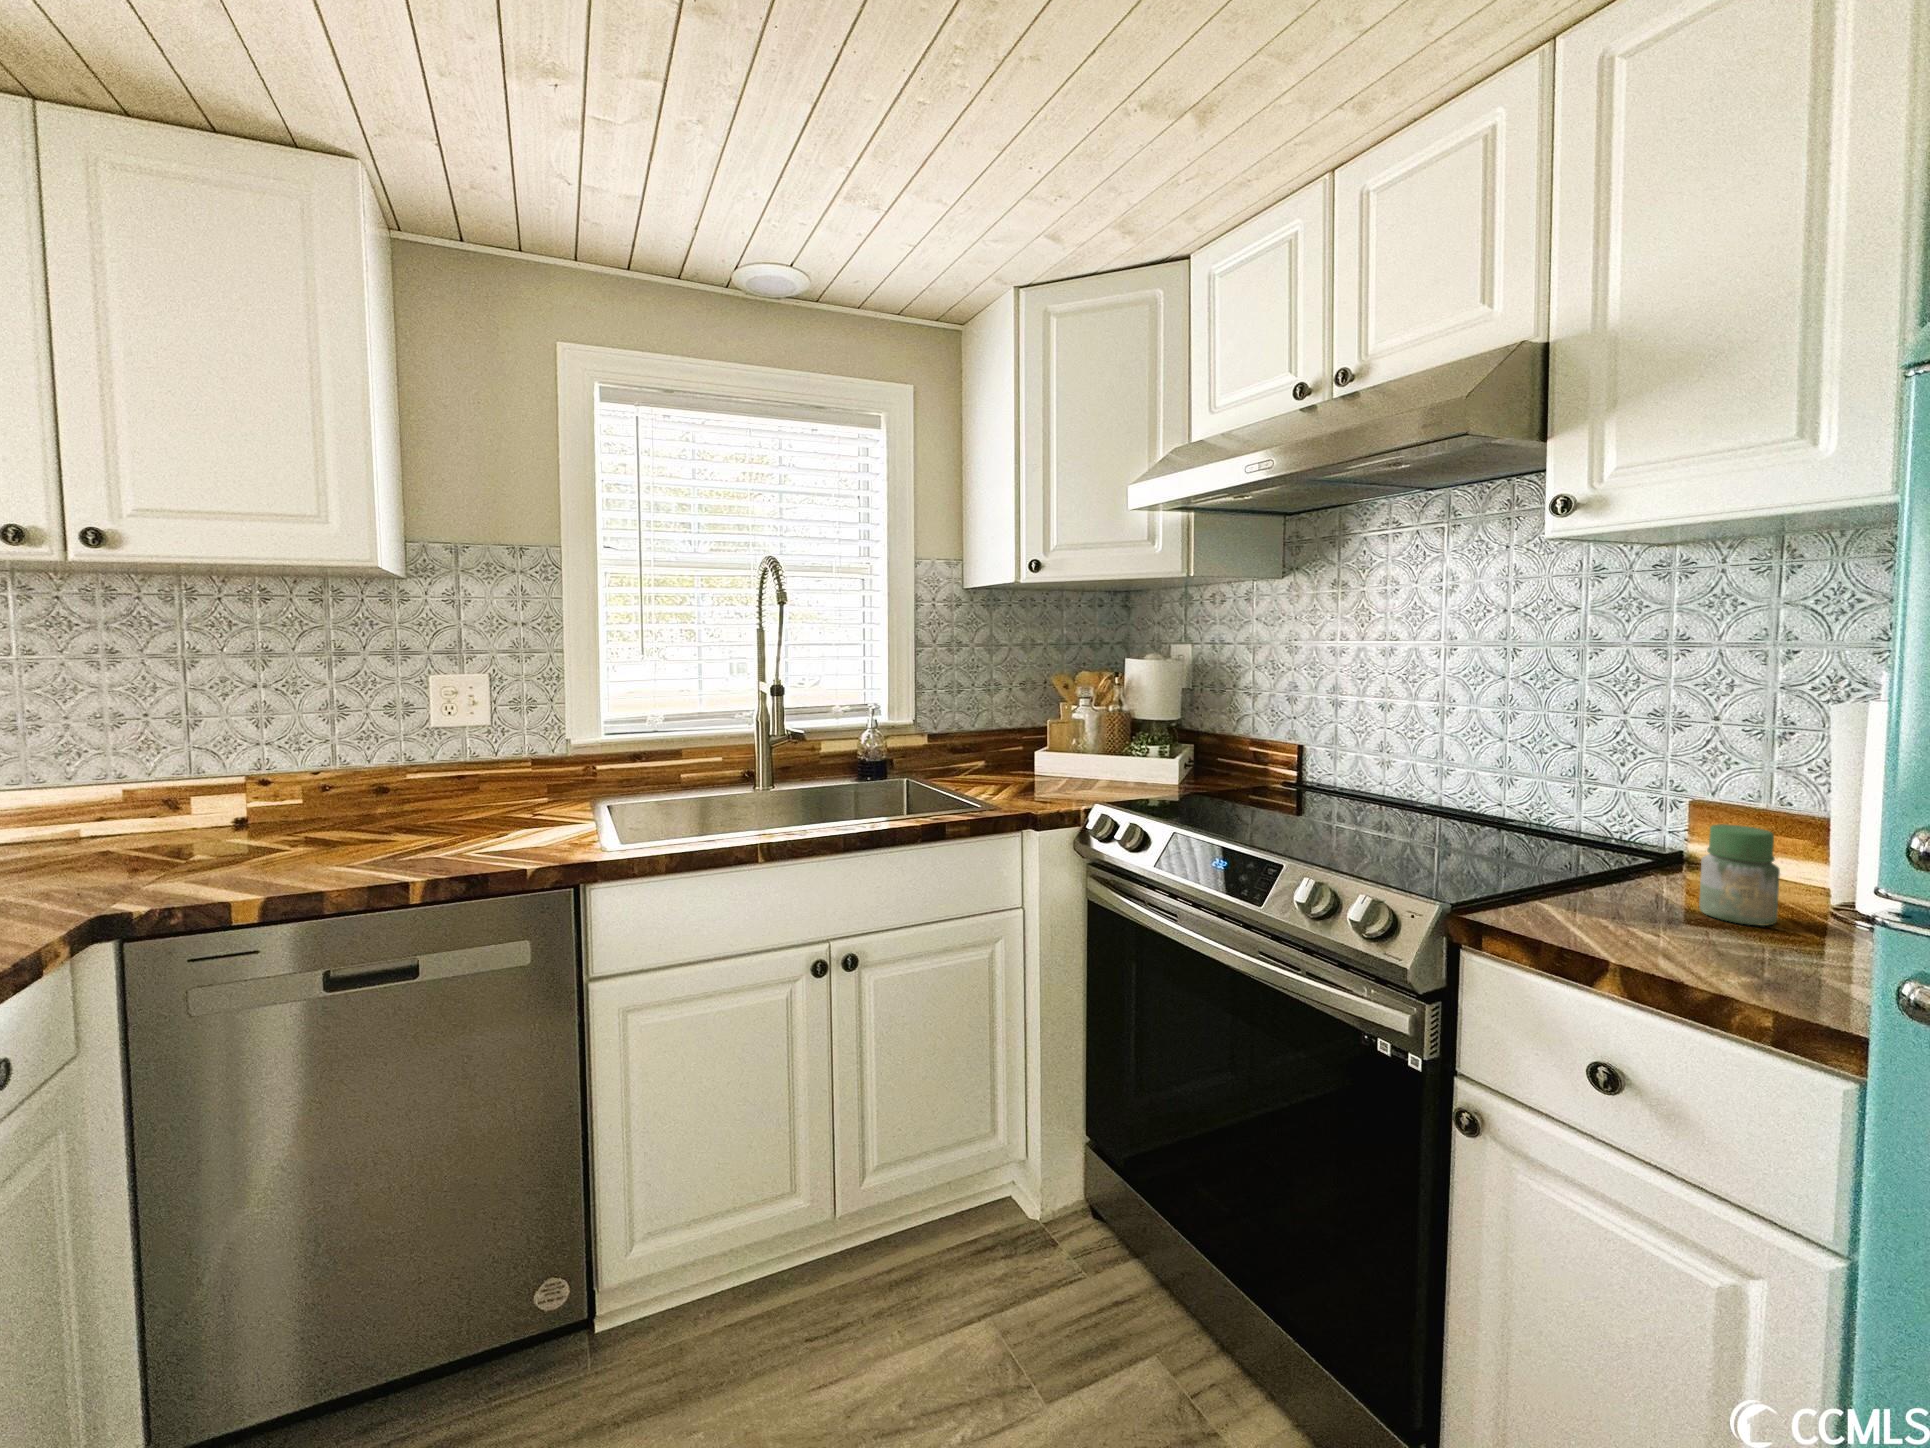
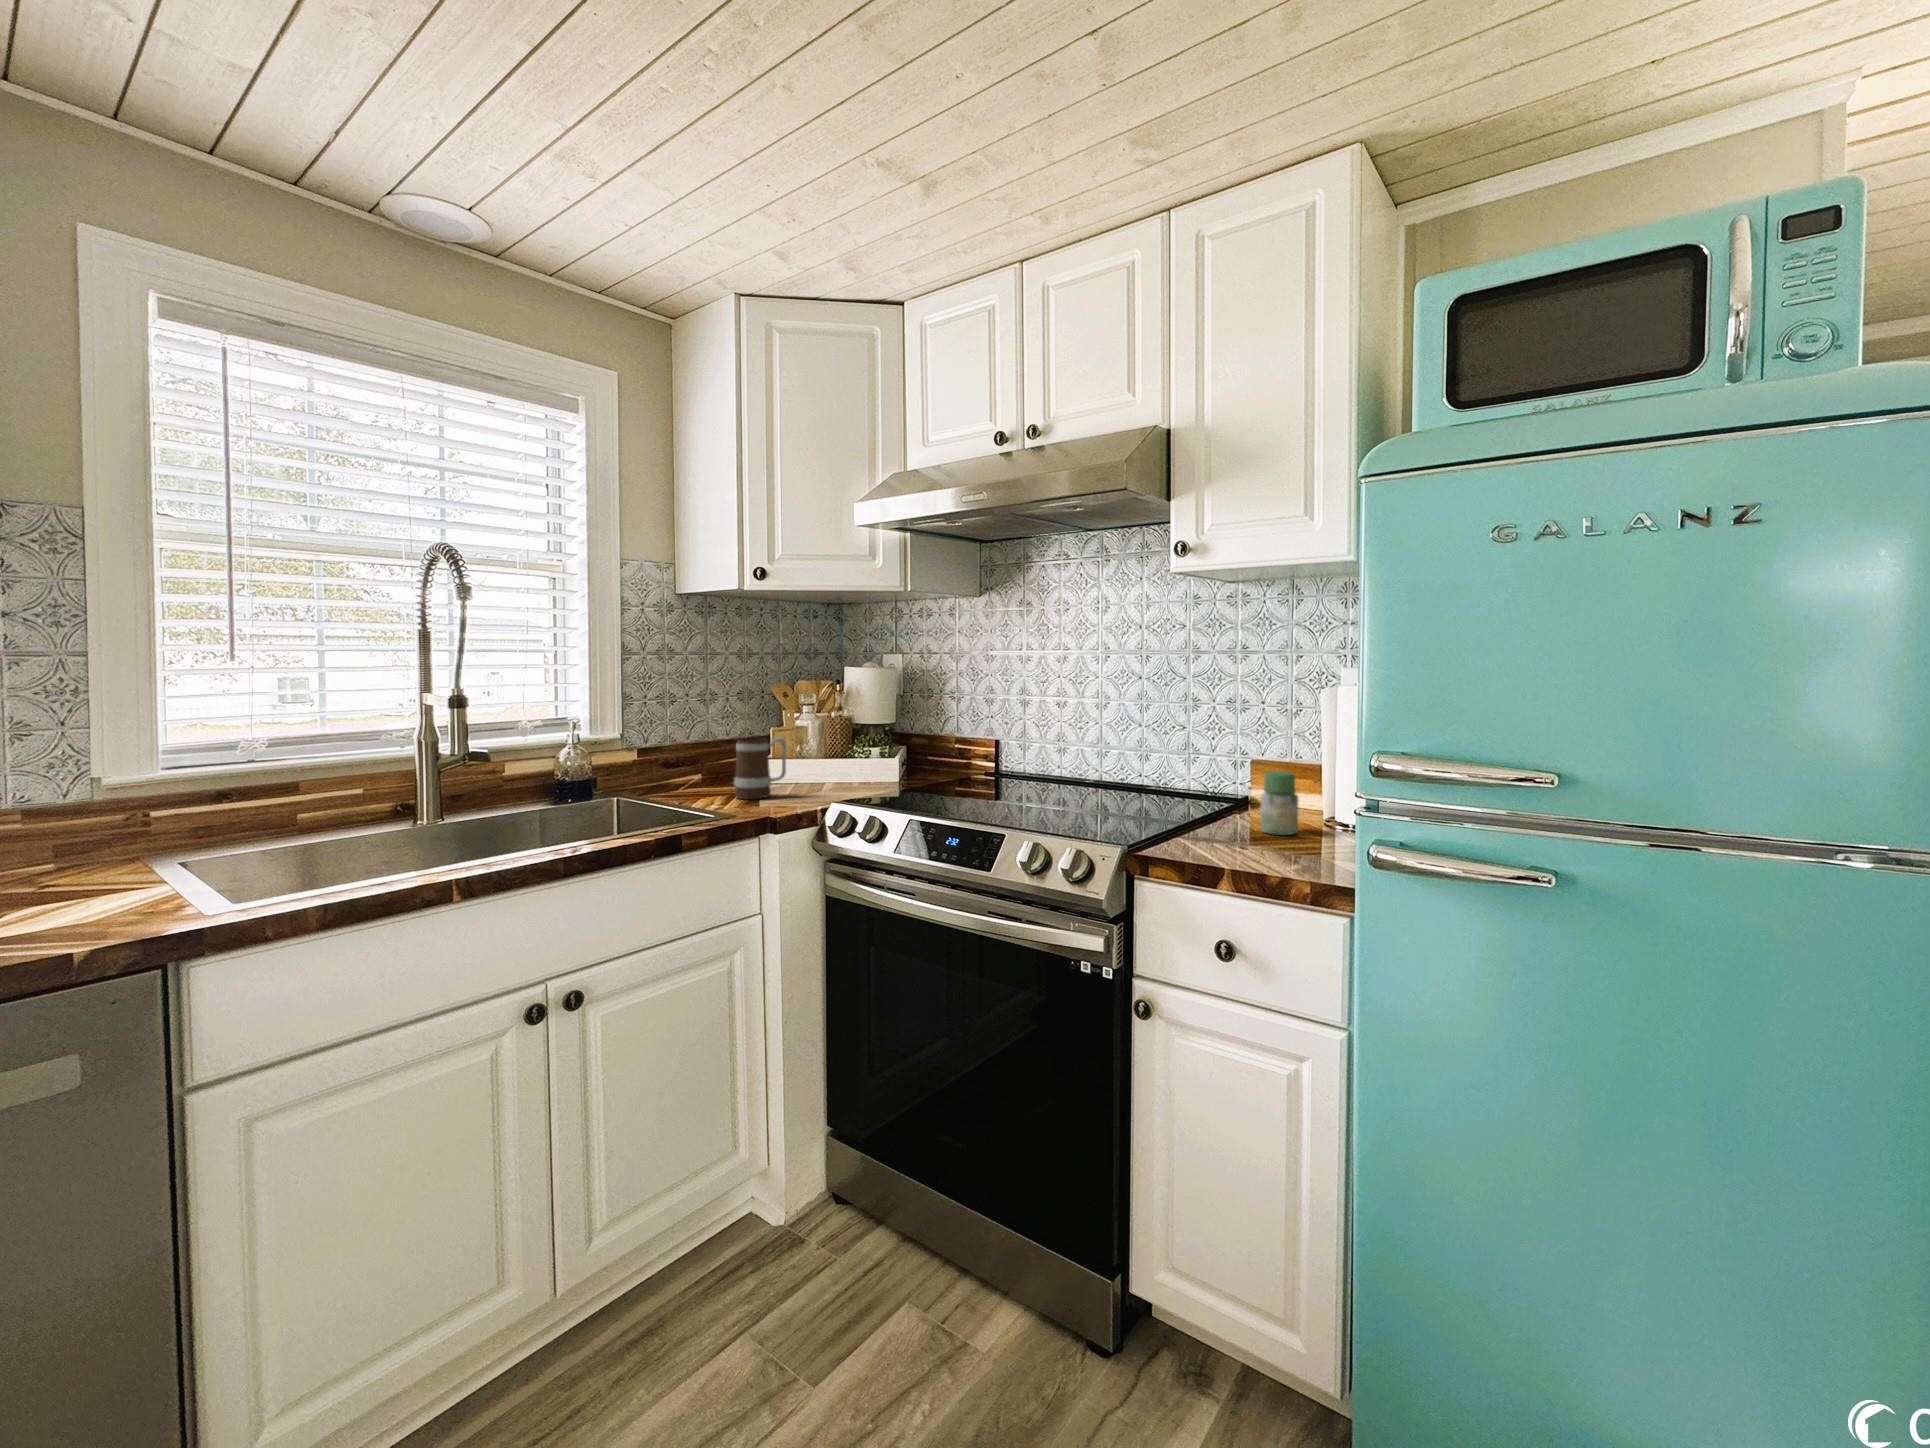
mug: none [1008,729,1059,790] -> present [734,737,787,799]

